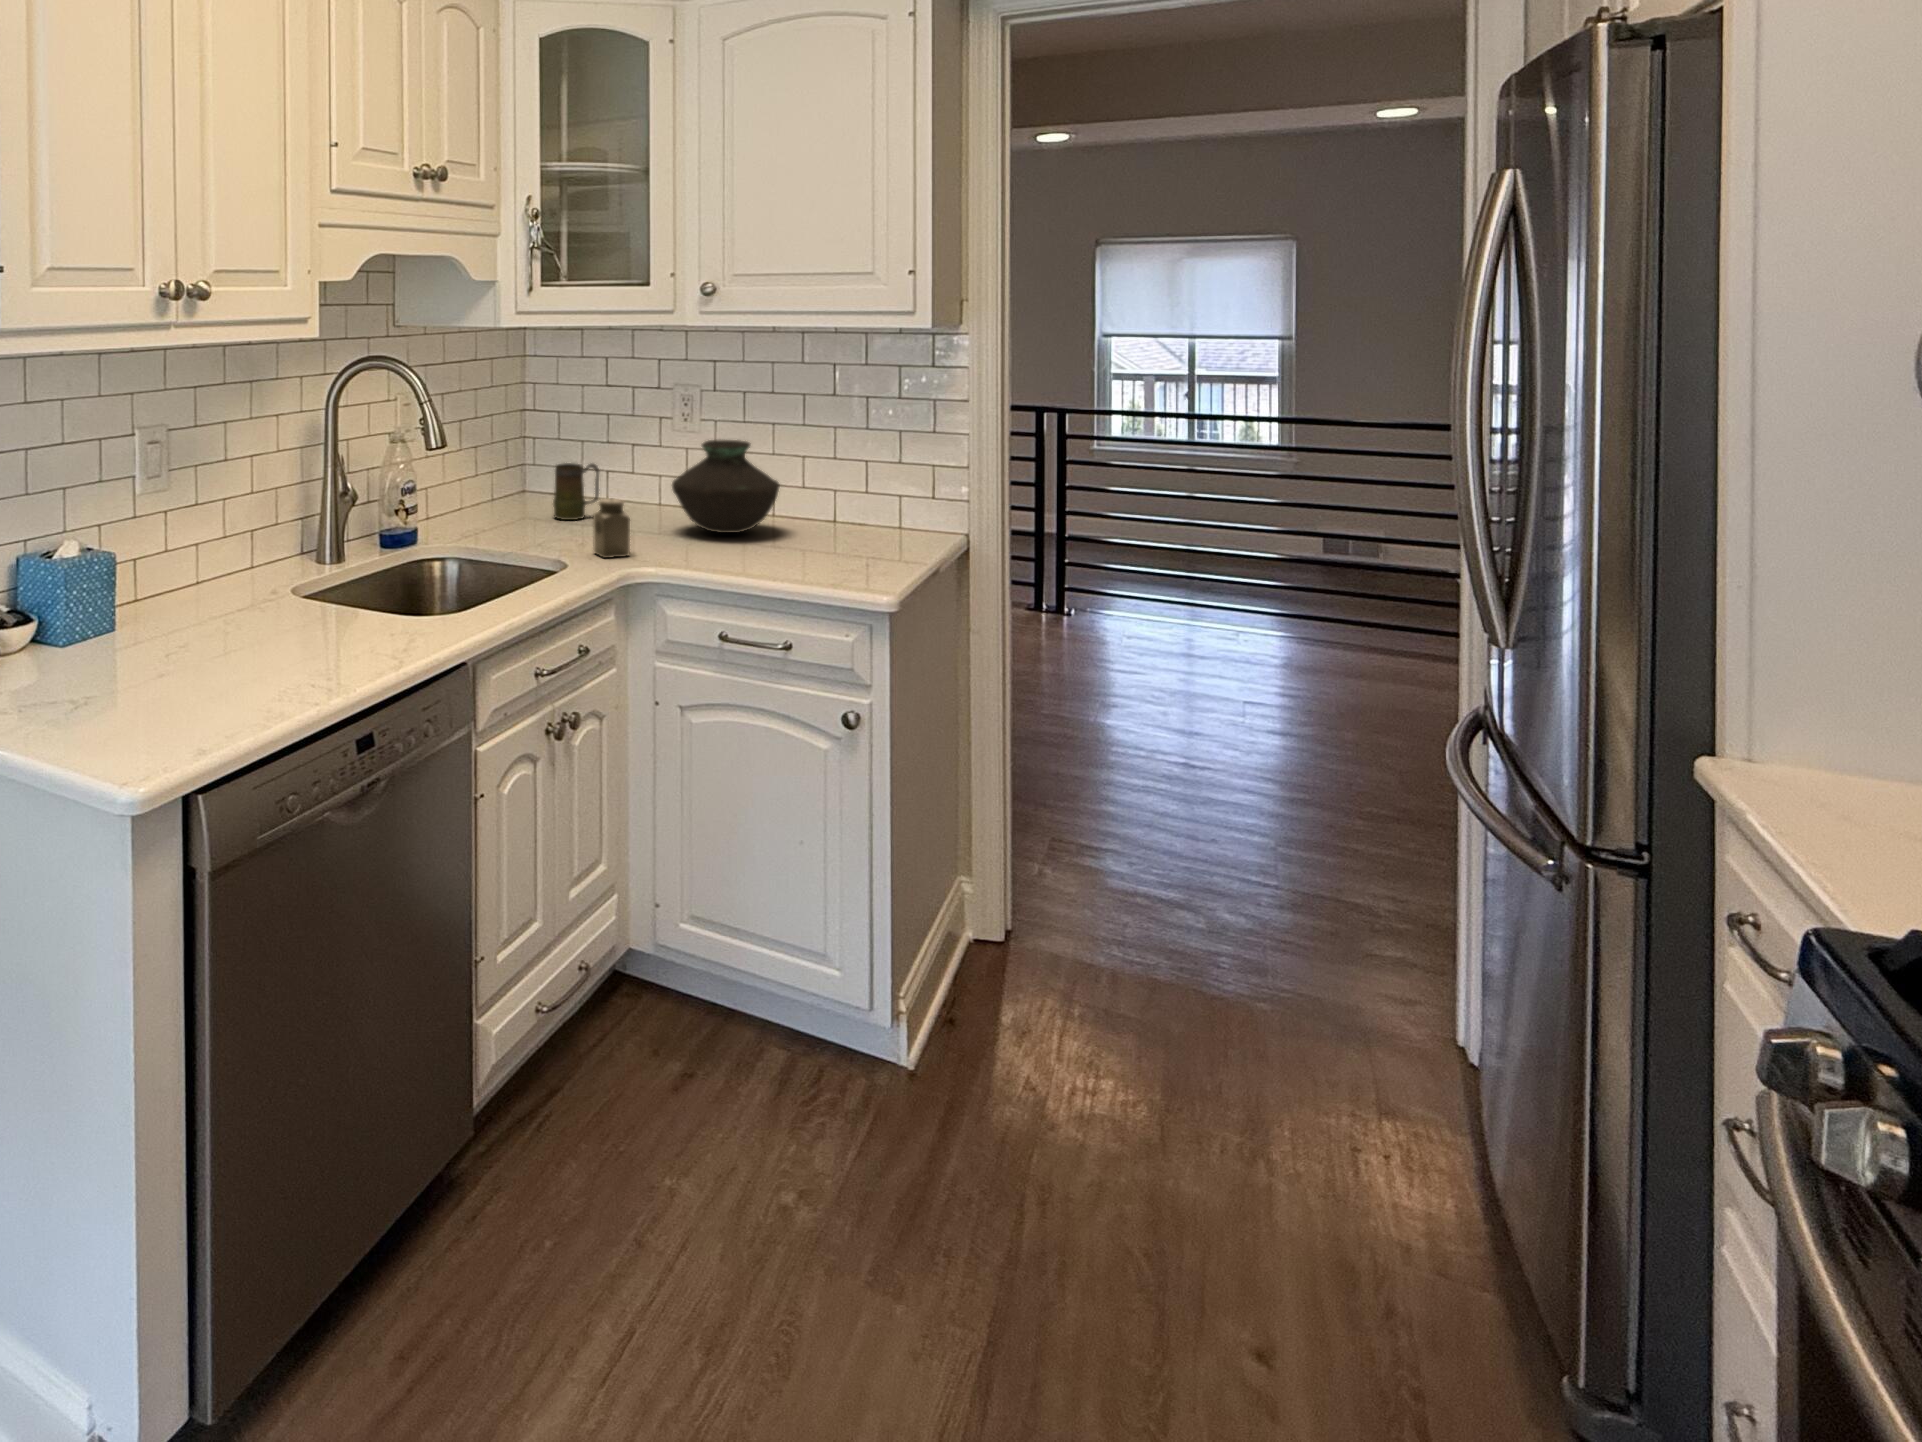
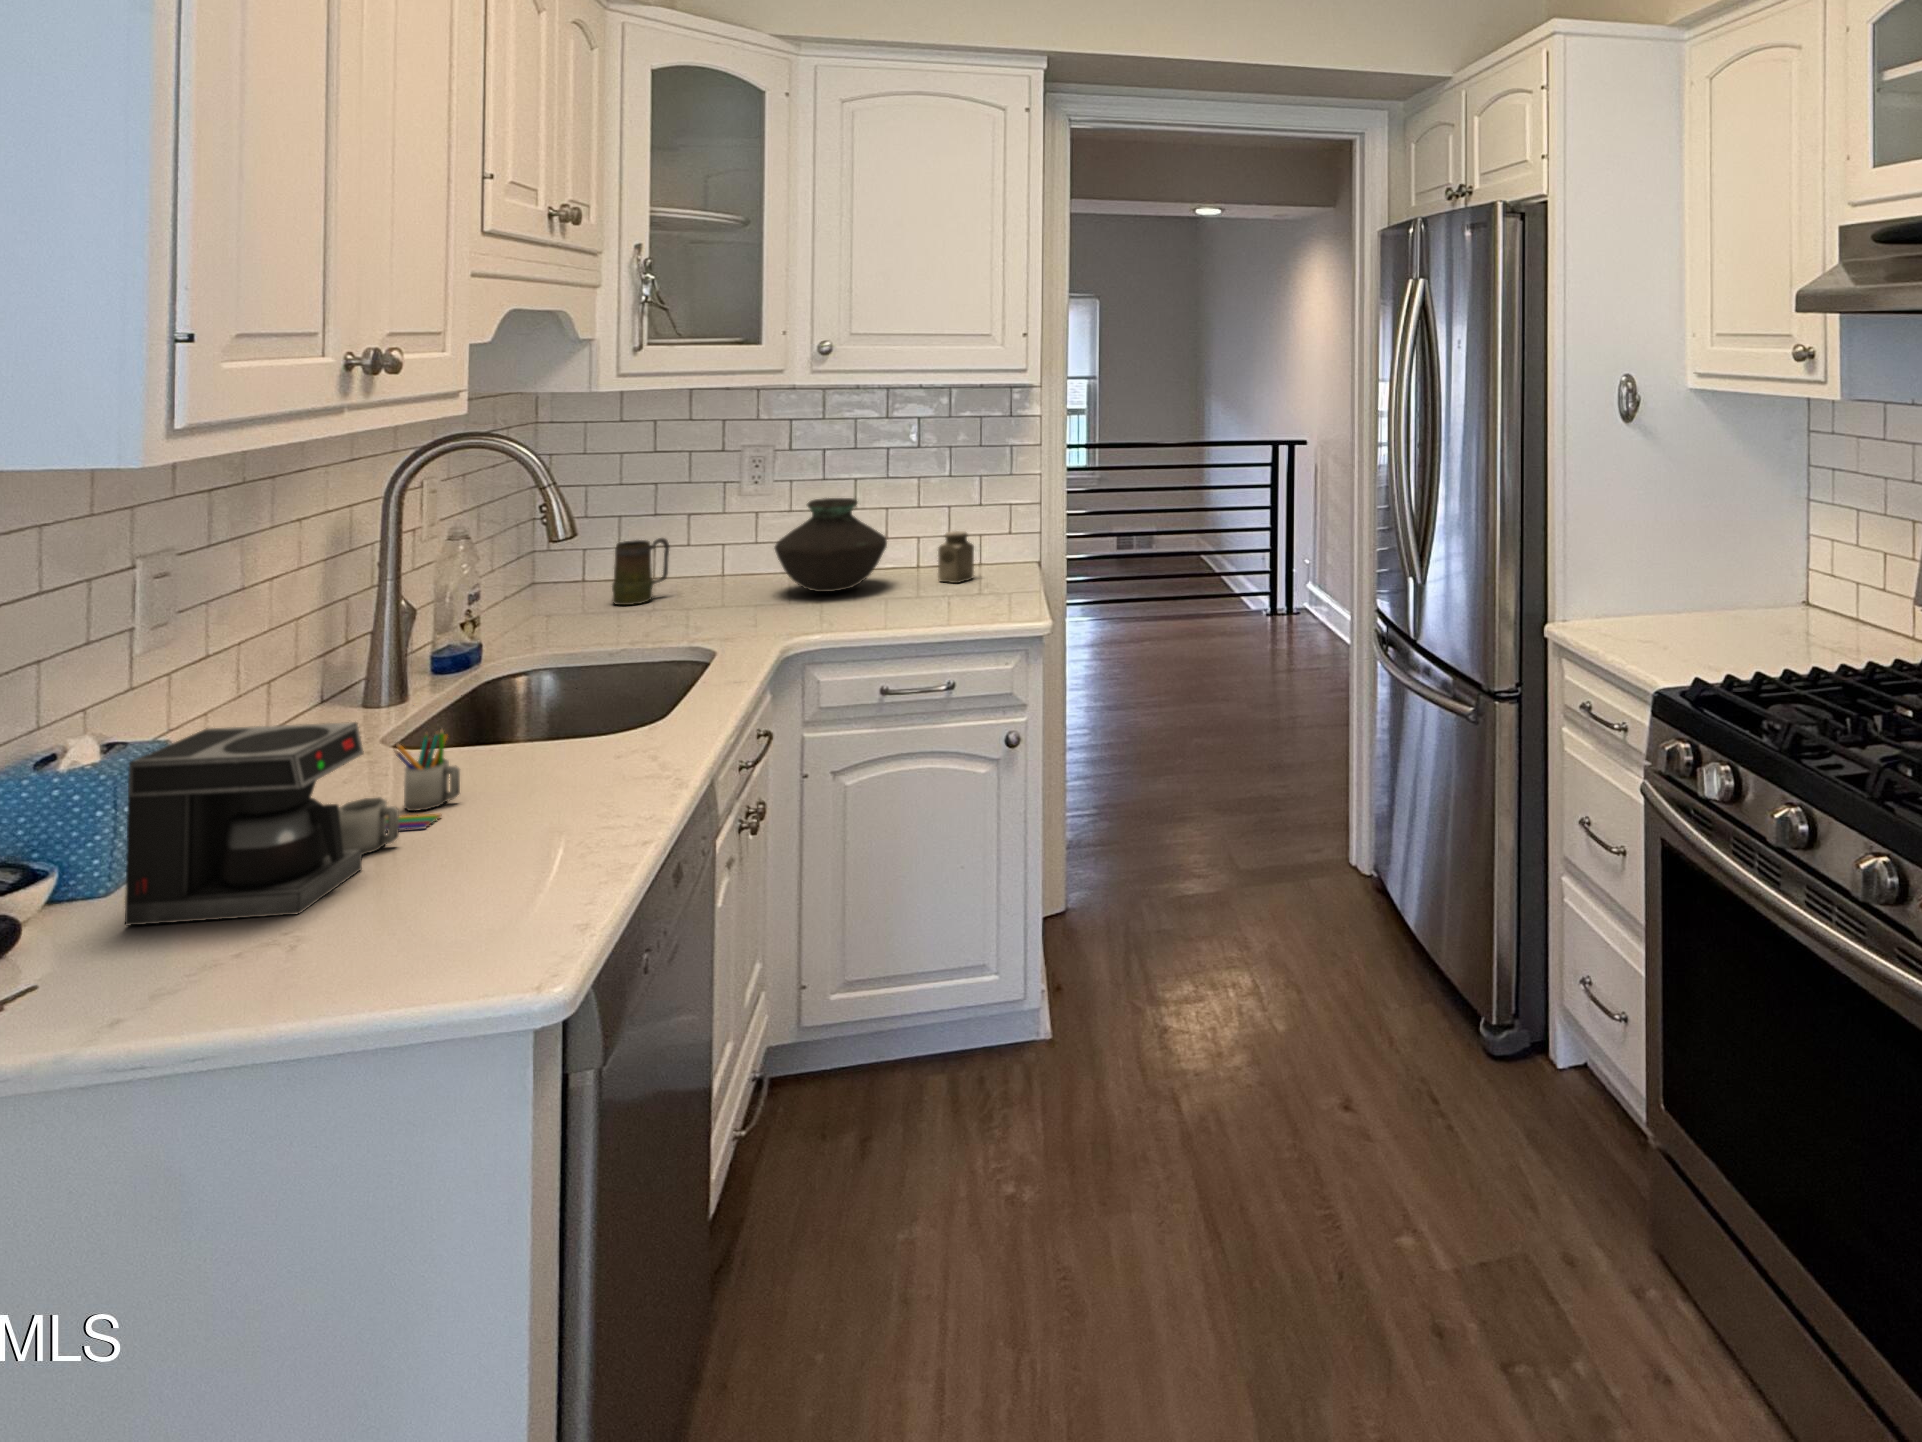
salt shaker: present [593,499,630,558] -> present [938,531,974,583]
coffee maker: none [49,547,275,686] -> present [125,722,460,926]

